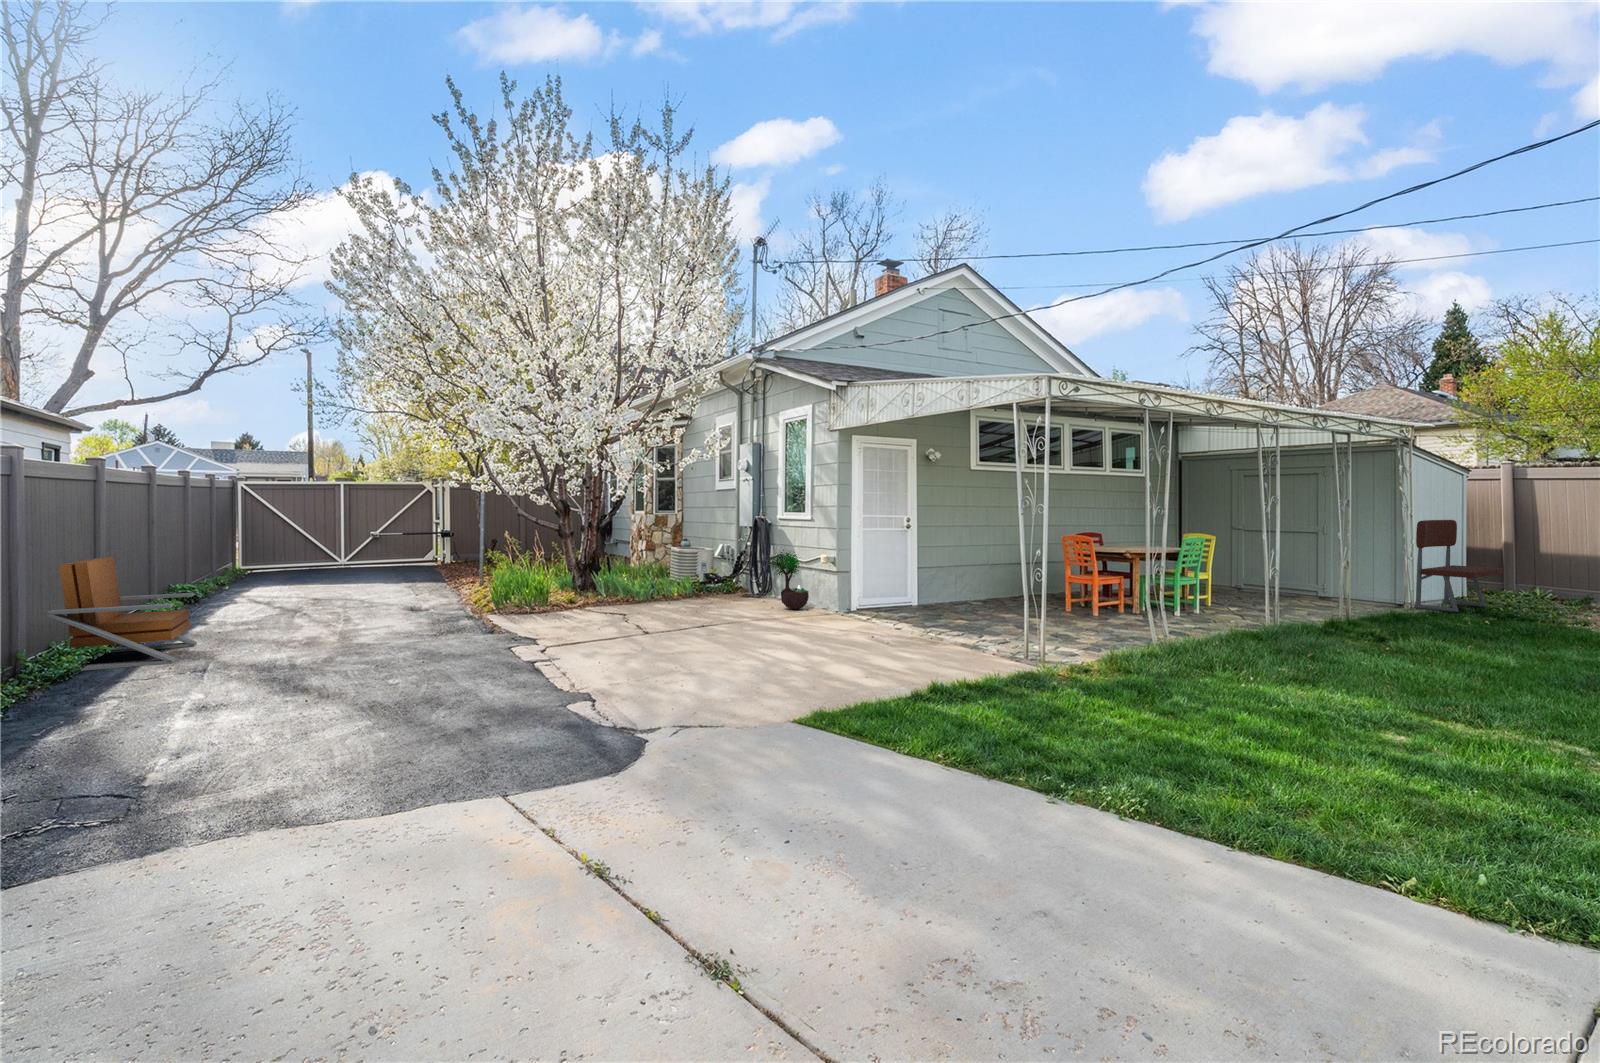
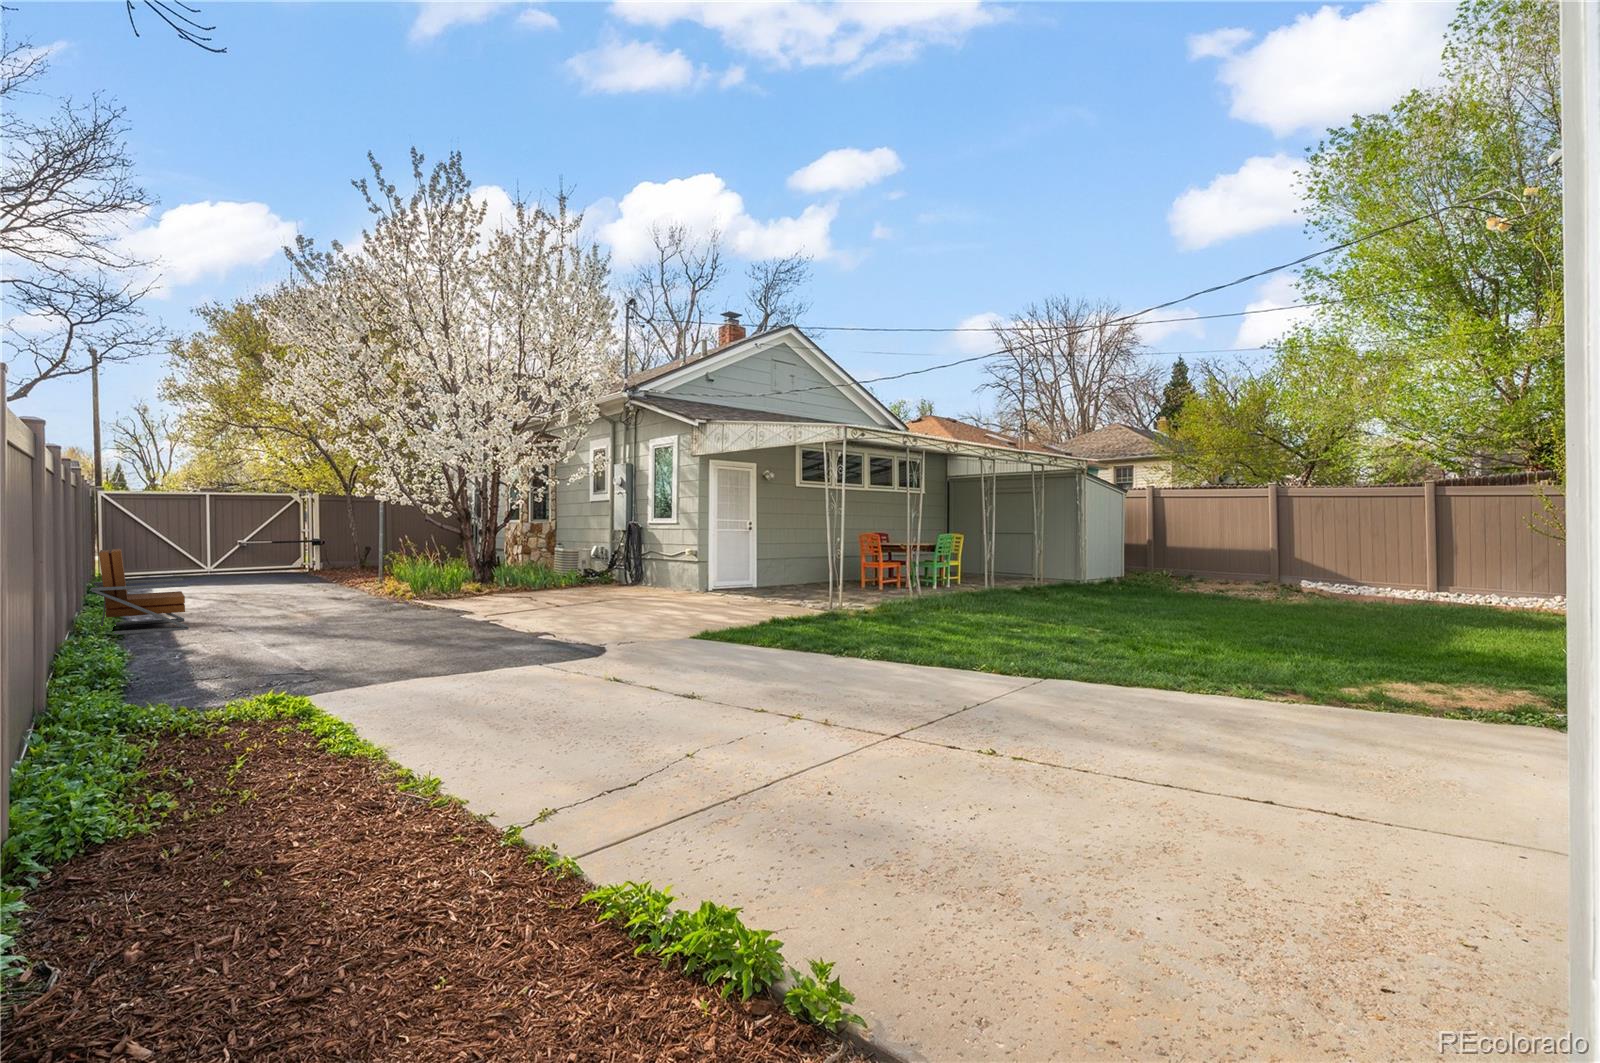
bench: present [1414,520,1504,612] -> none [1093,524,1146,586]
potted tree: present [768,550,809,610] -> none [642,543,675,593]

